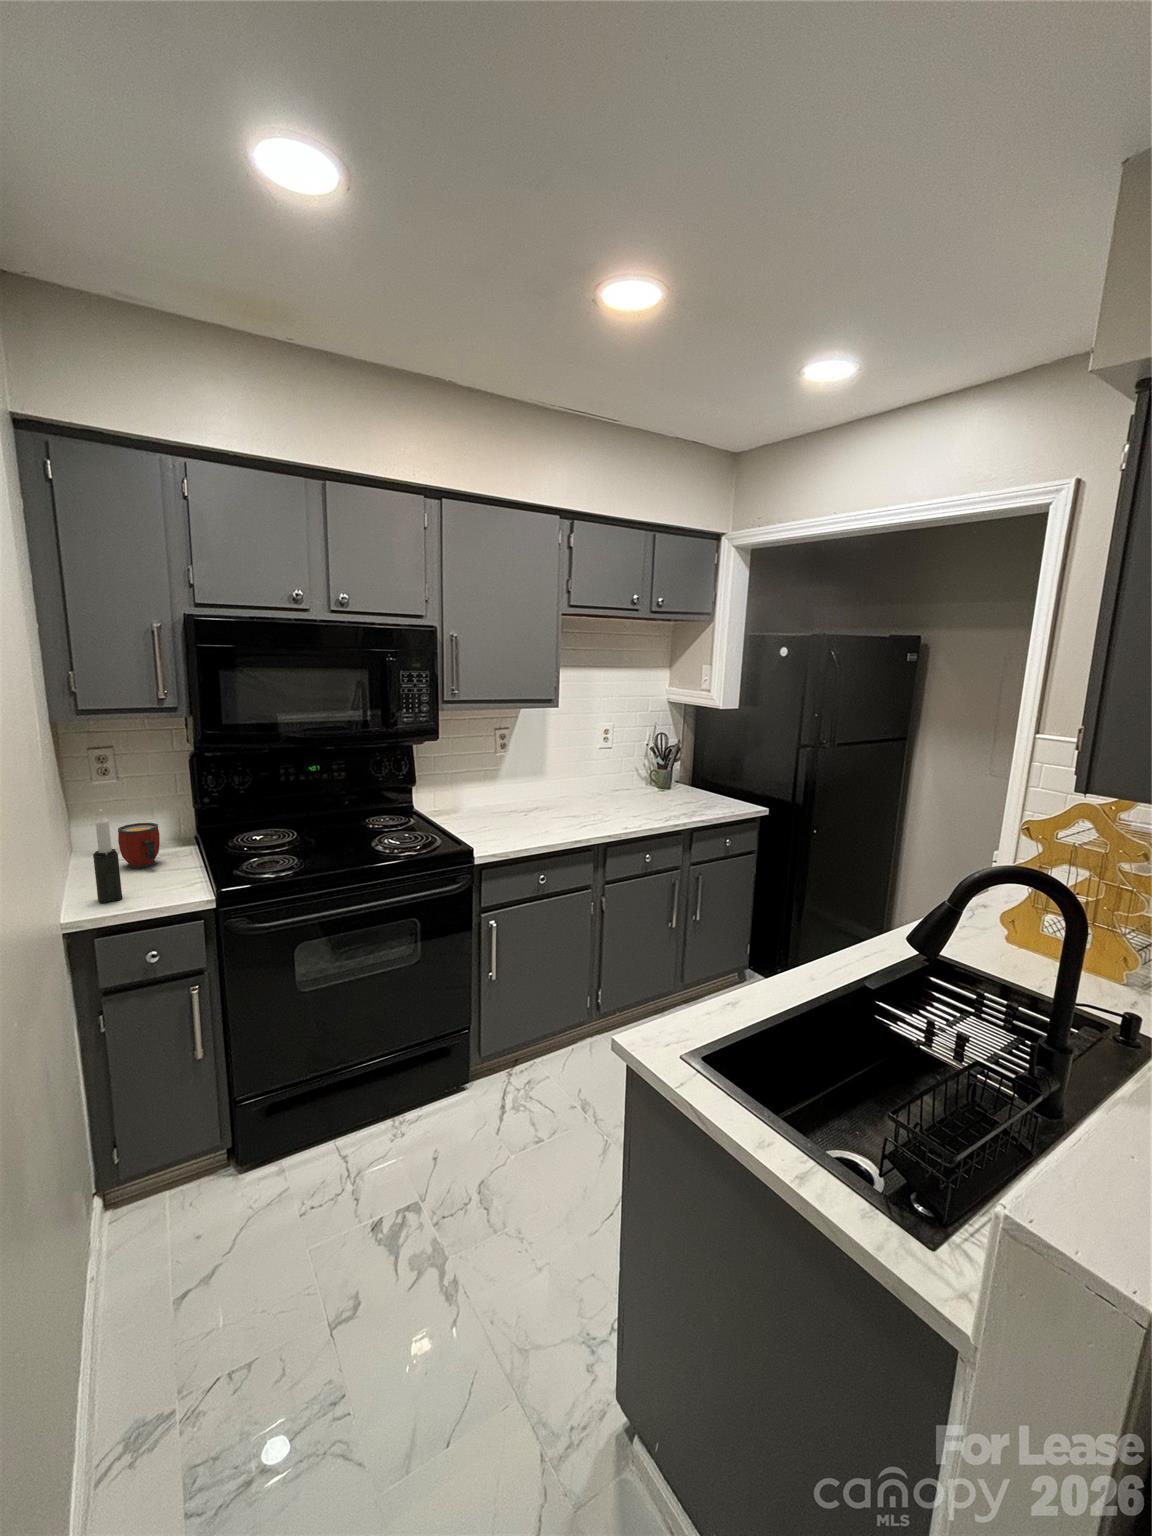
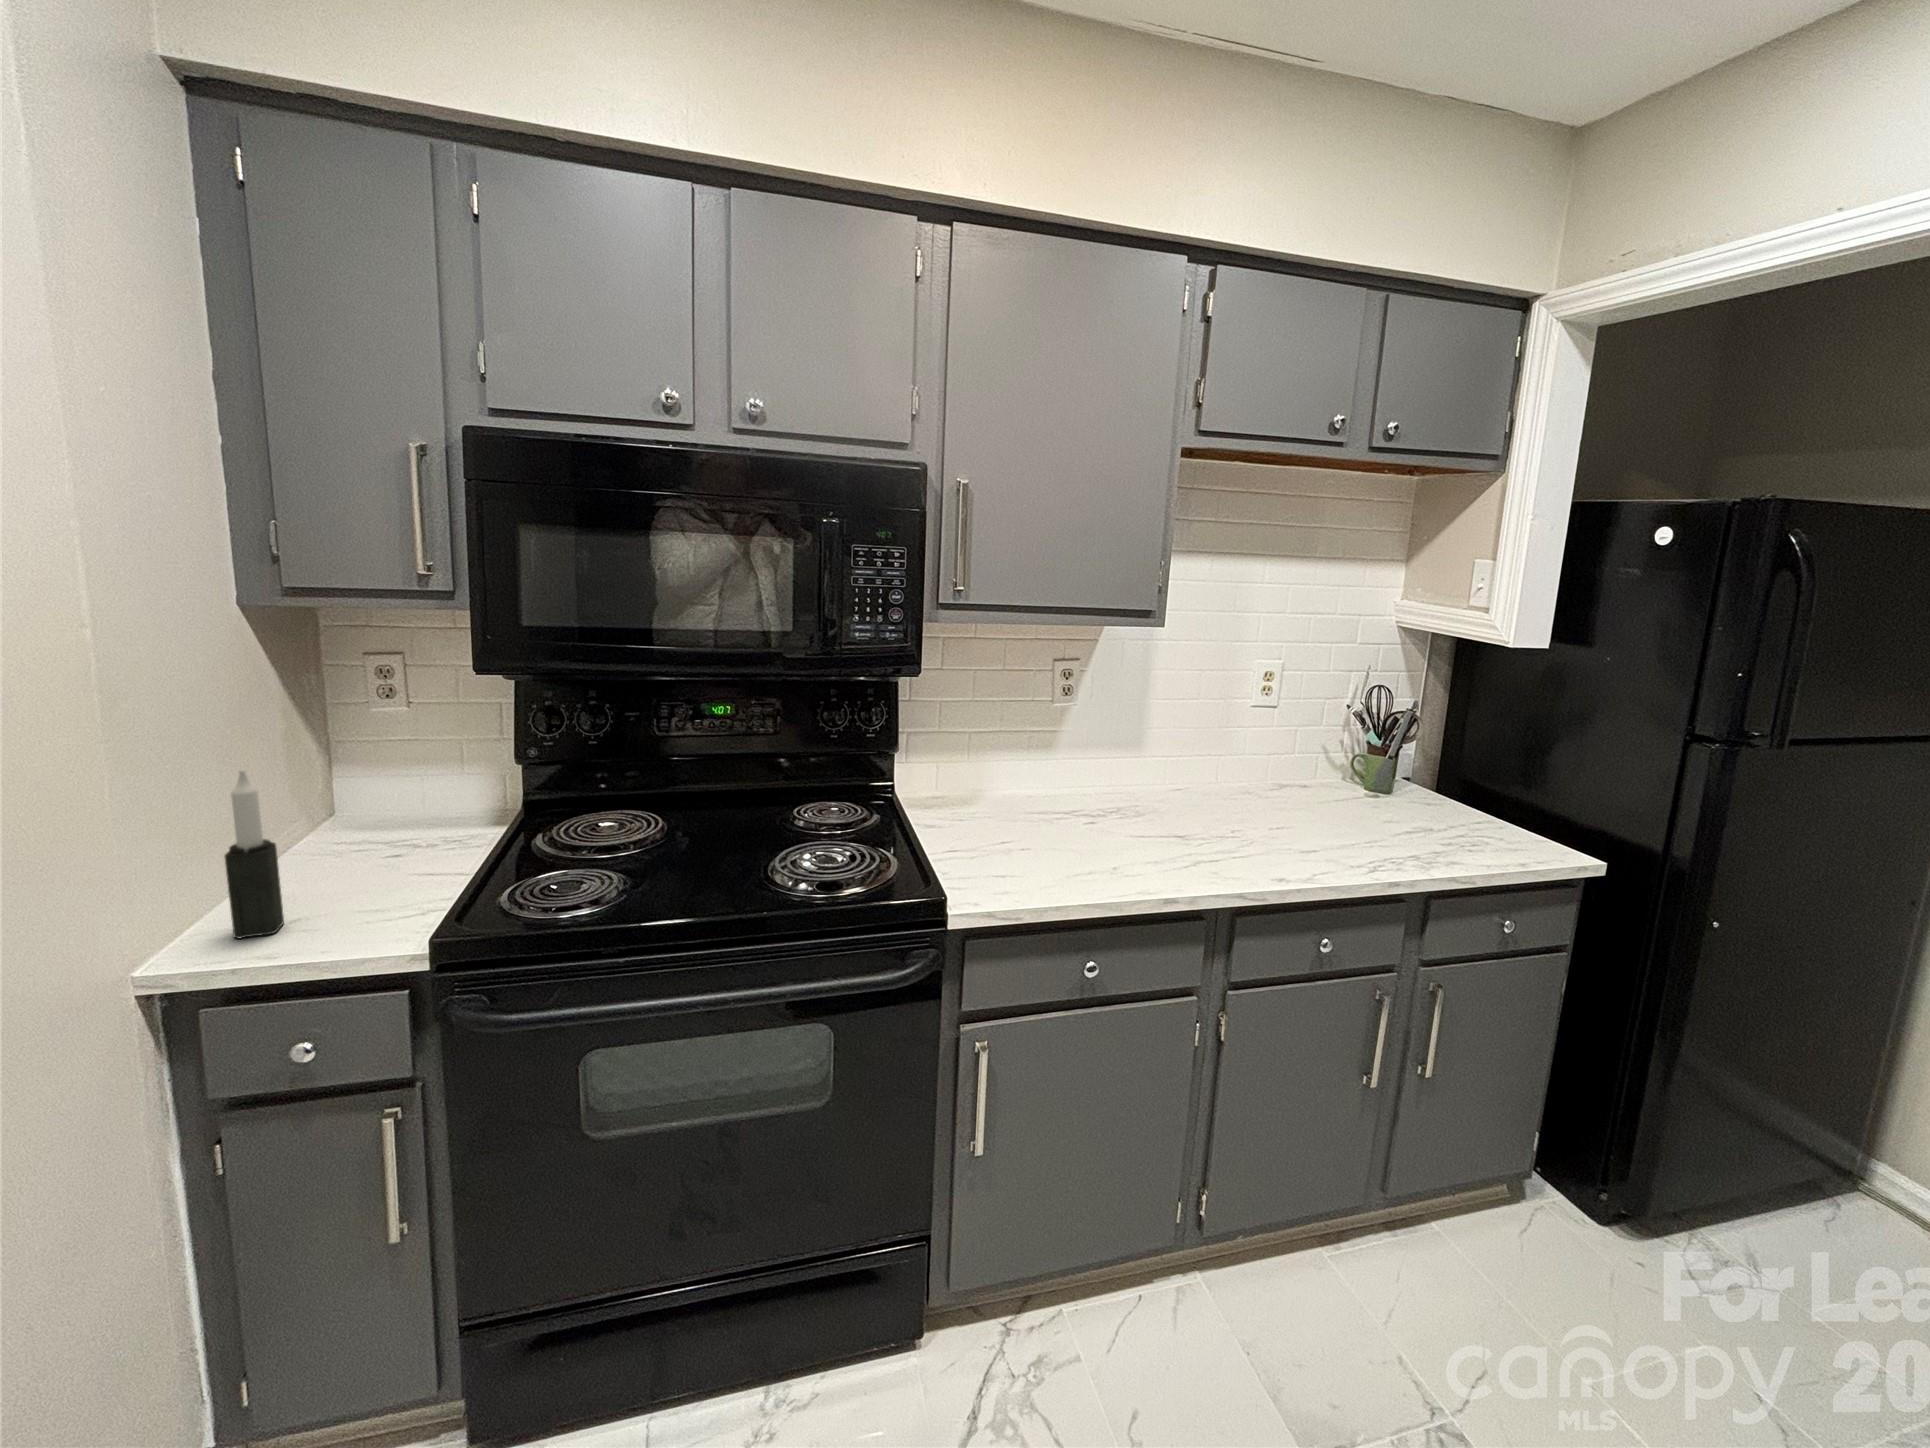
mug: present [118,823,160,868] -> none [355,785,432,864]

